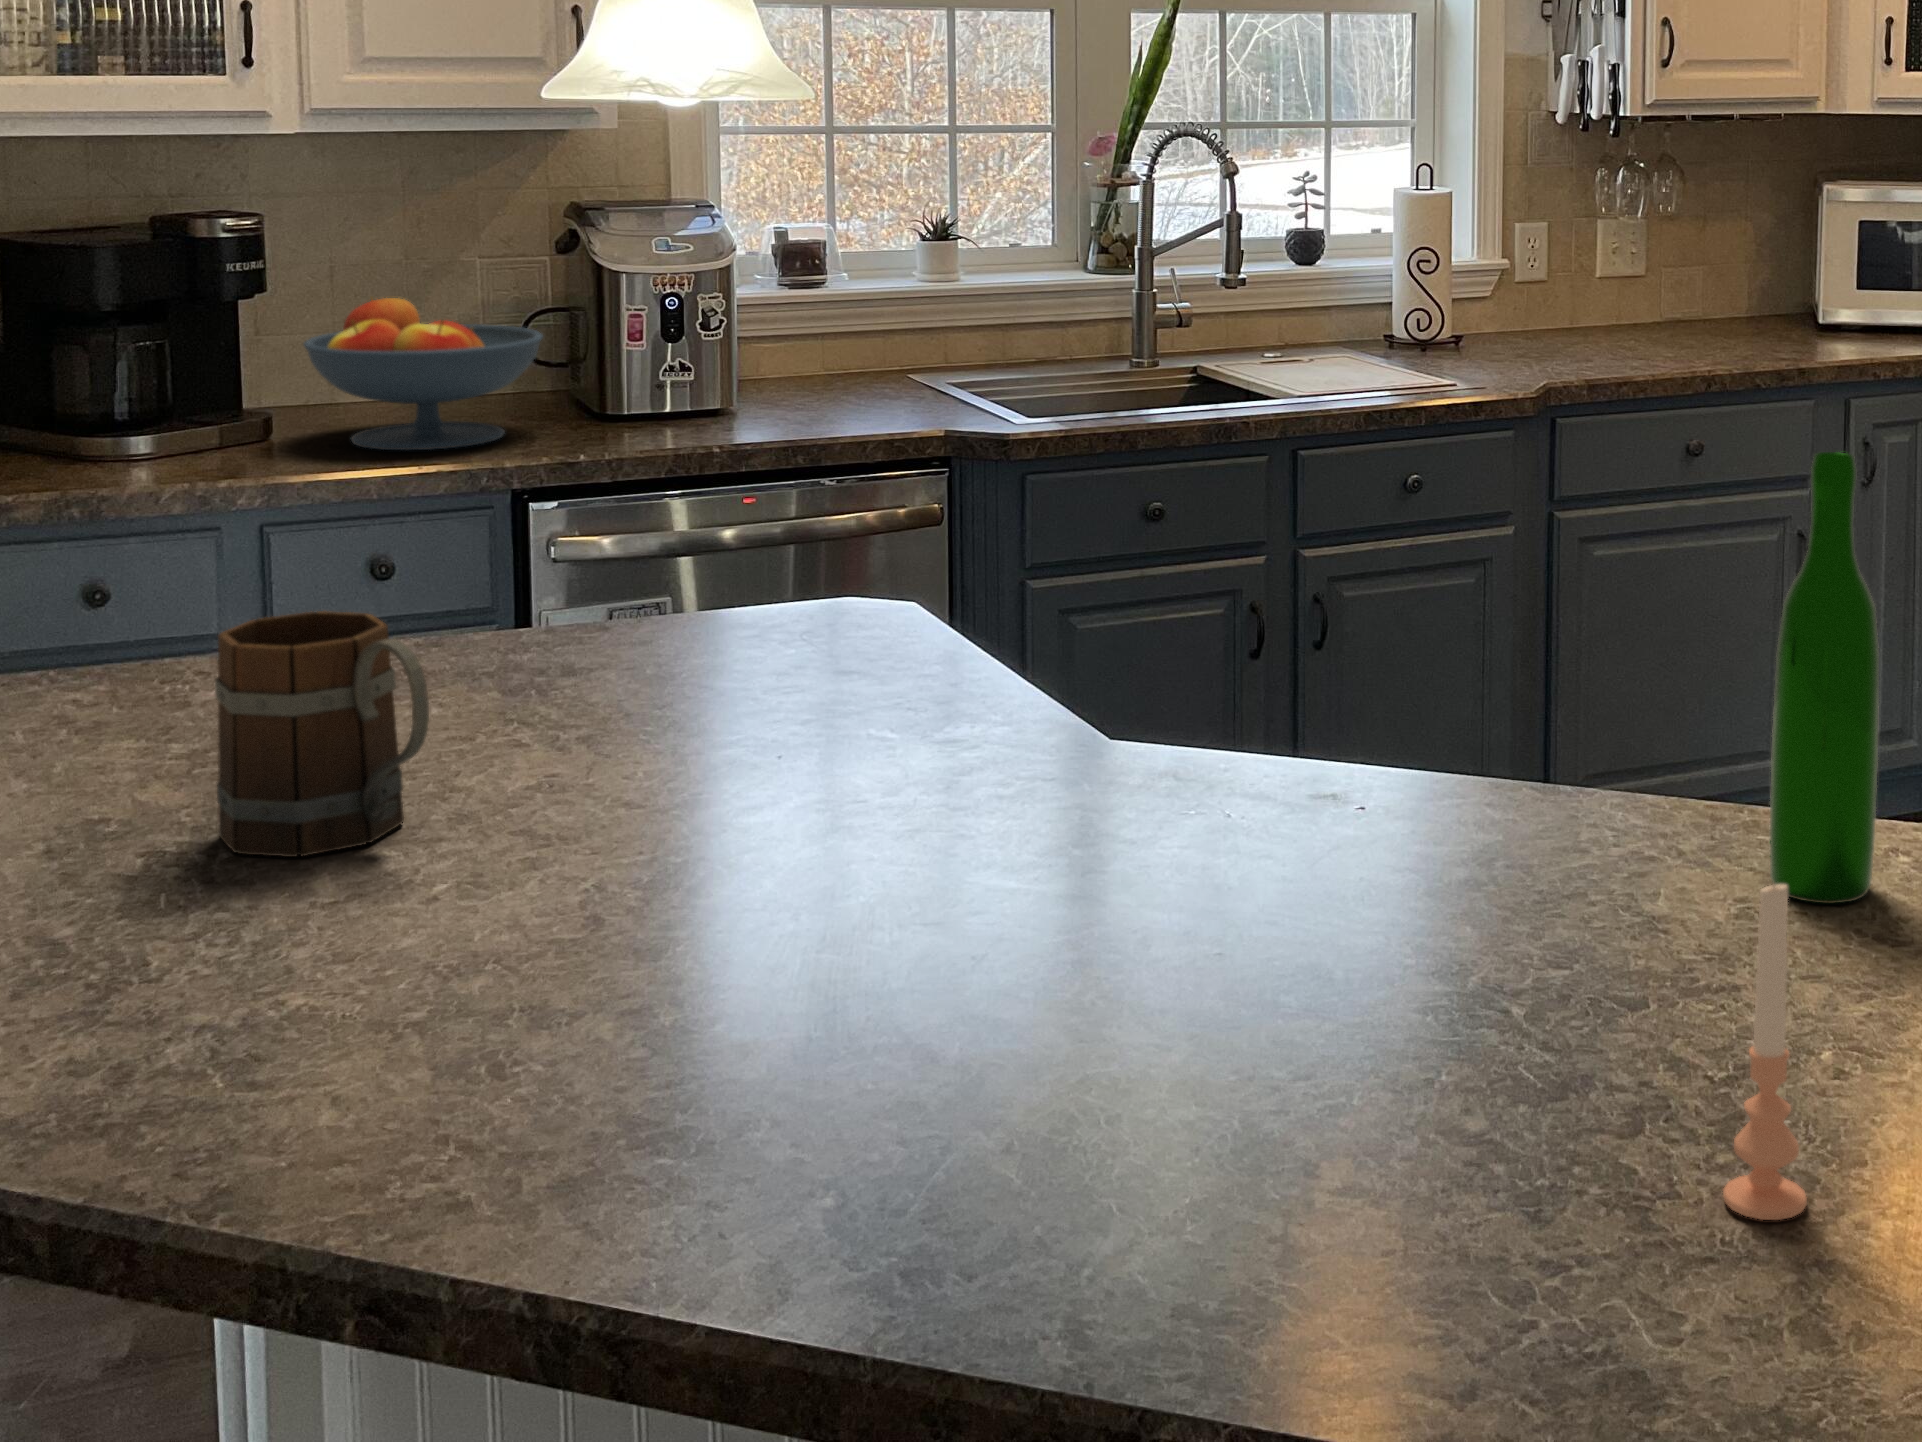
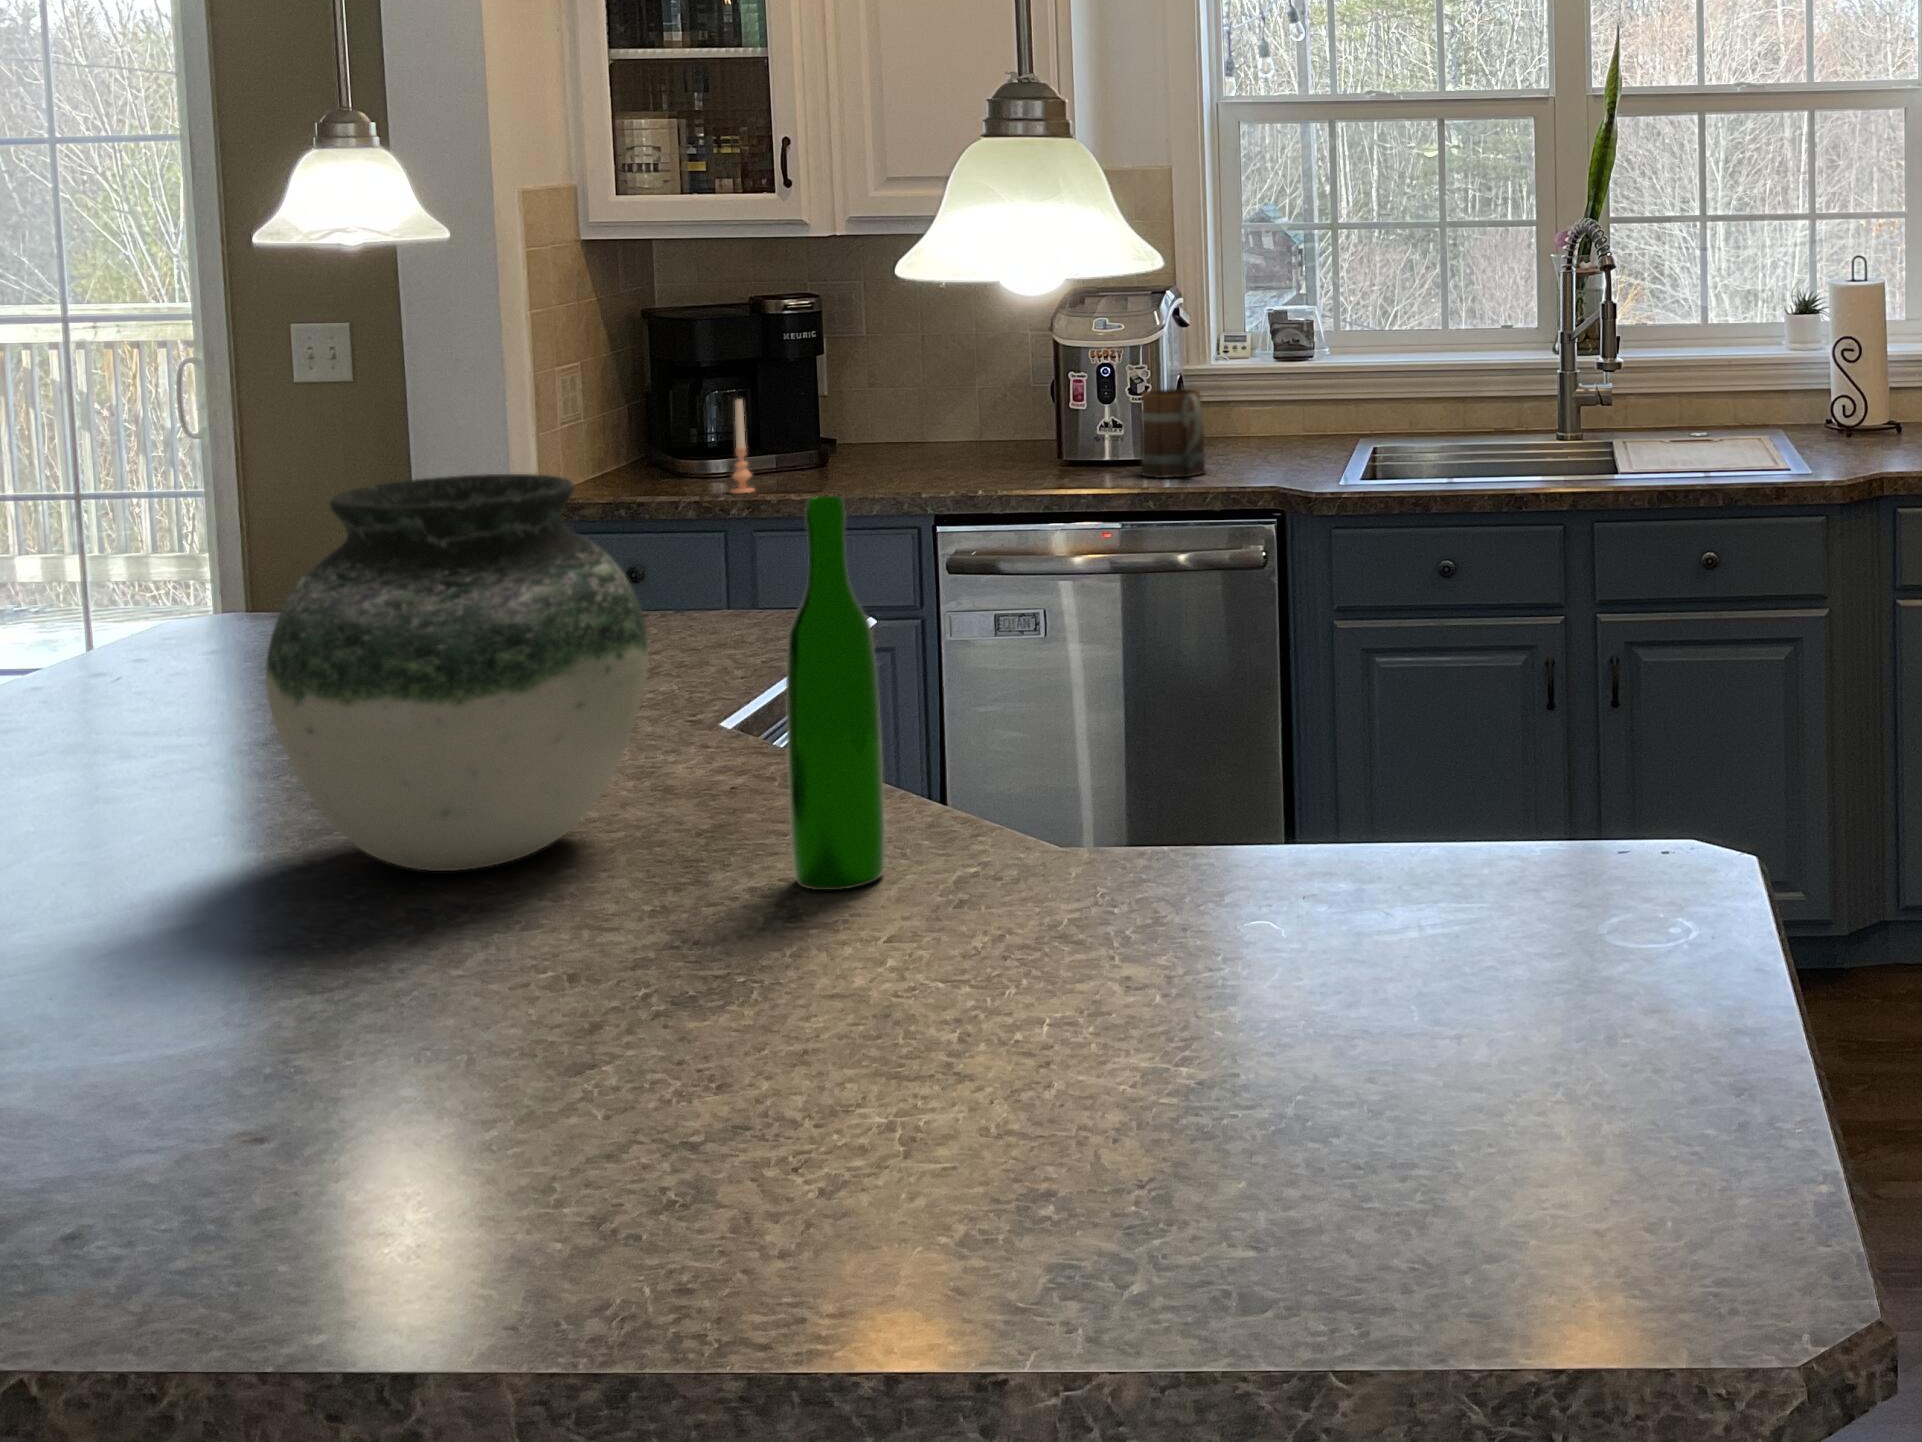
fruit bowl: present [303,298,543,450] -> none [818,363,999,484]
vase: none [1134,450,1578,957] -> present [266,474,648,871]
mug: present [215,611,429,857] -> present [1140,389,1205,478]
candle: present [1723,881,1807,1220] -> present [731,399,754,494]

